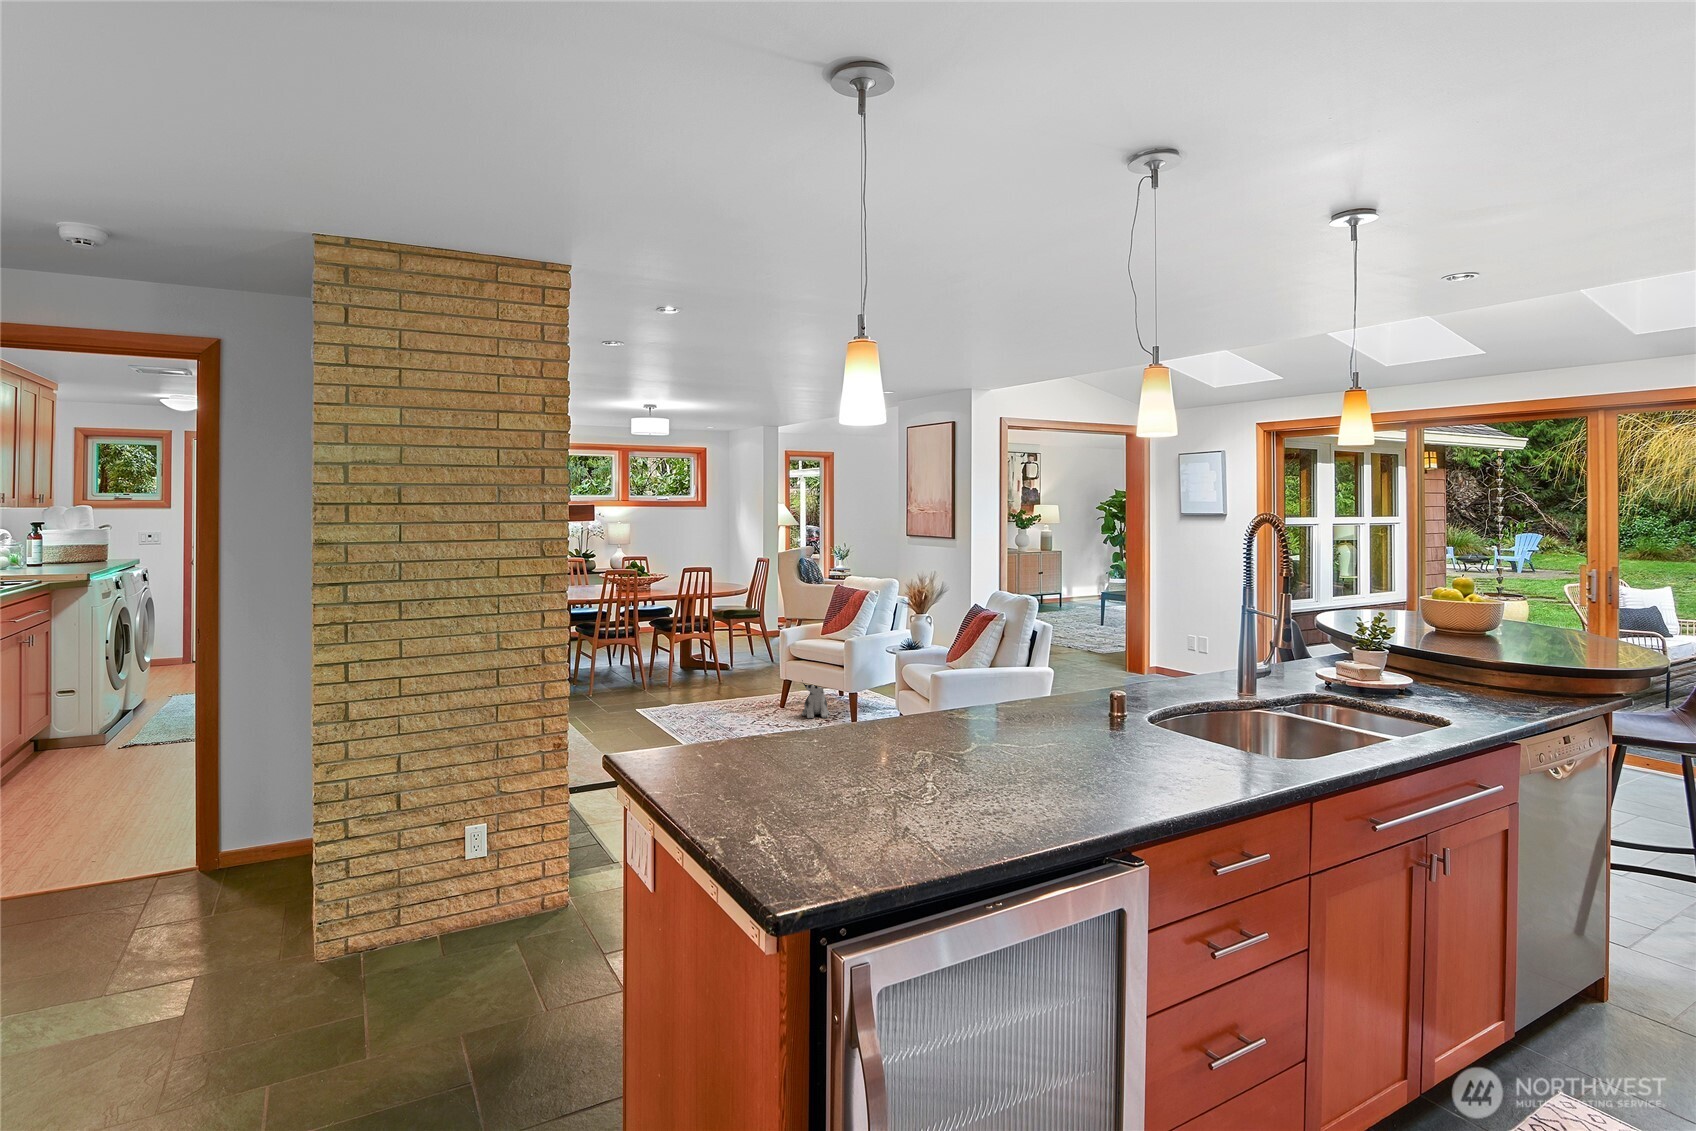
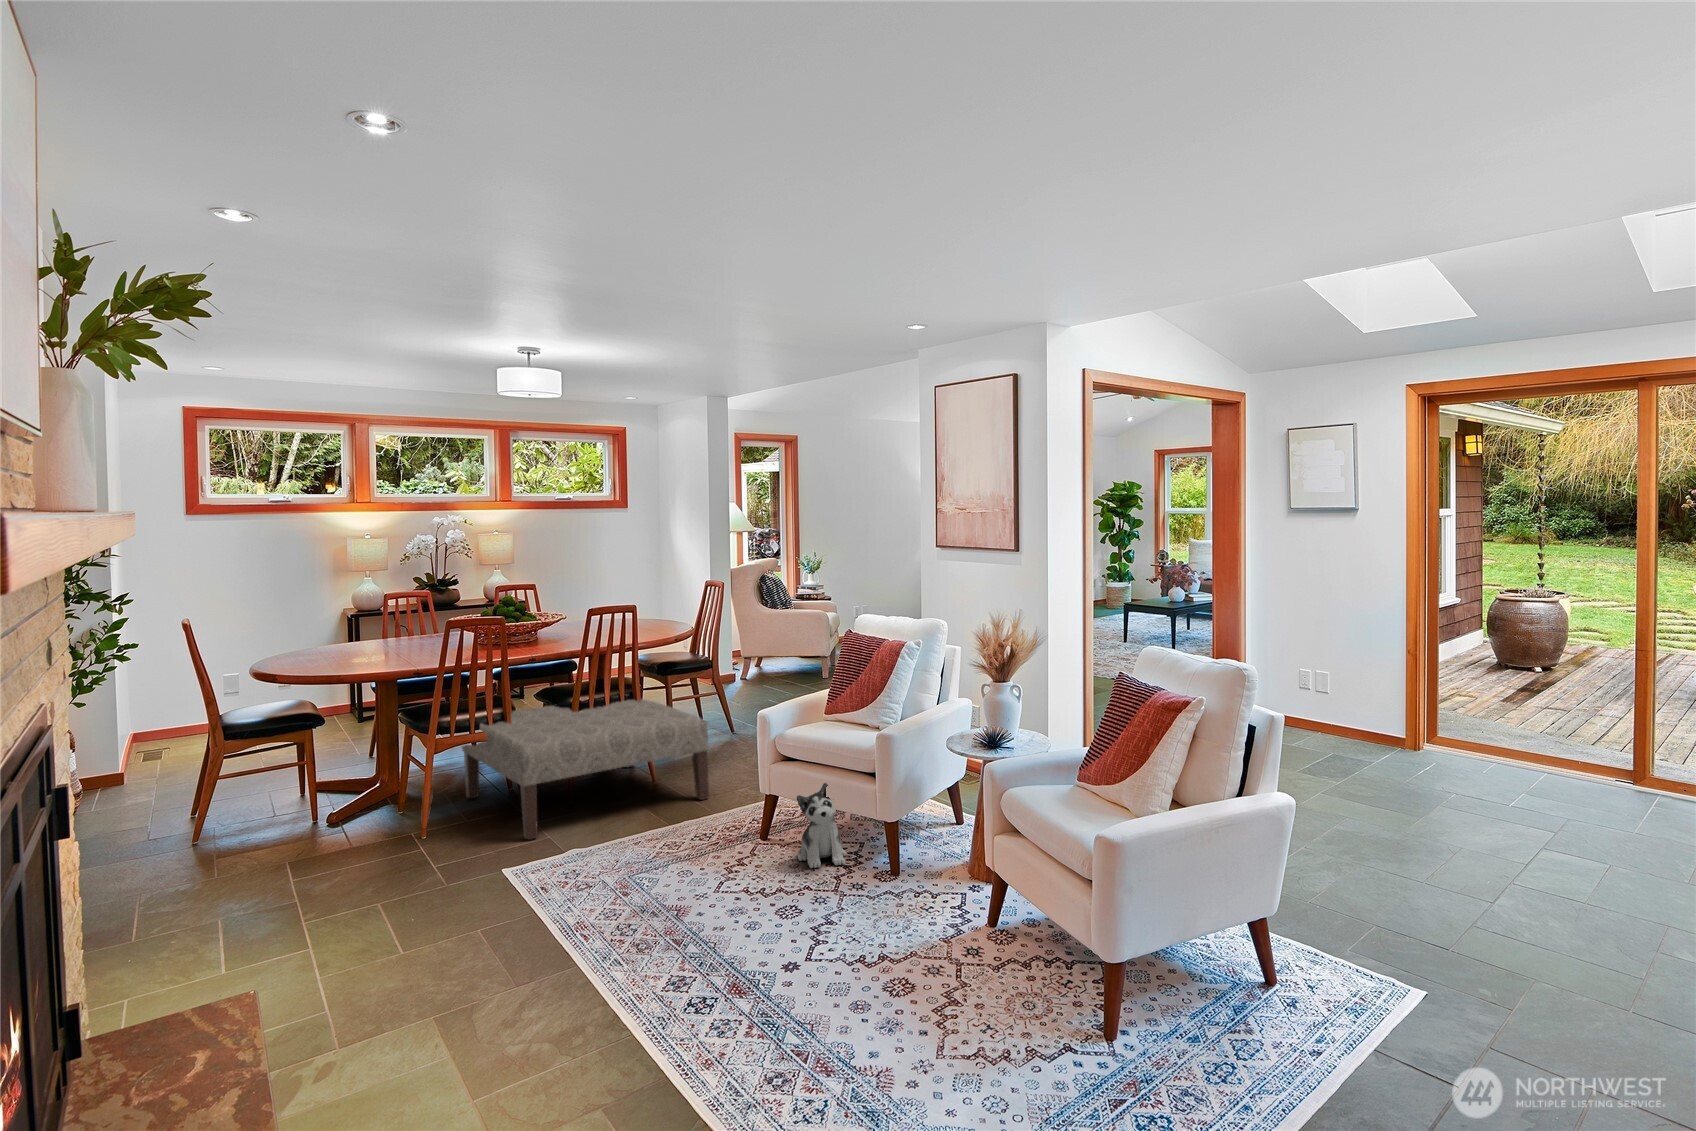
ottoman: none [603,628,755,703] -> present [462,699,709,840]

